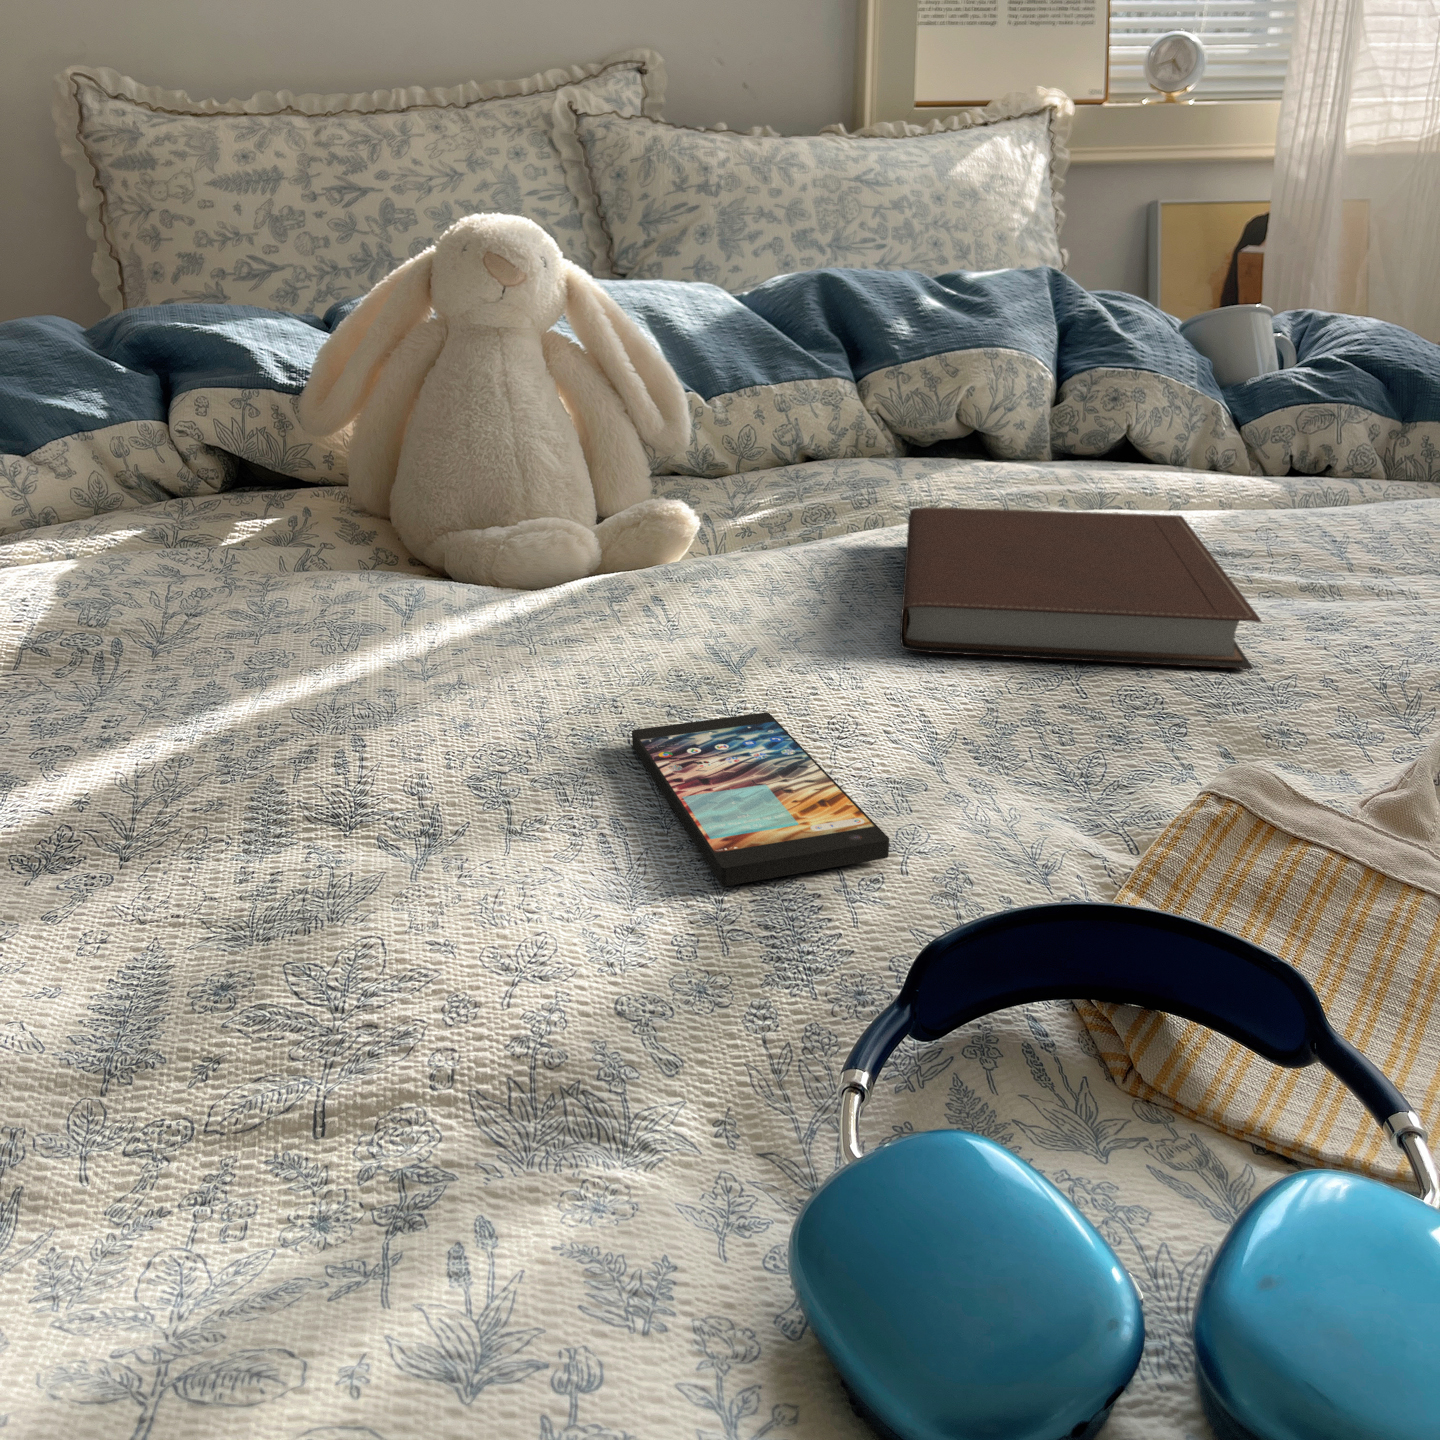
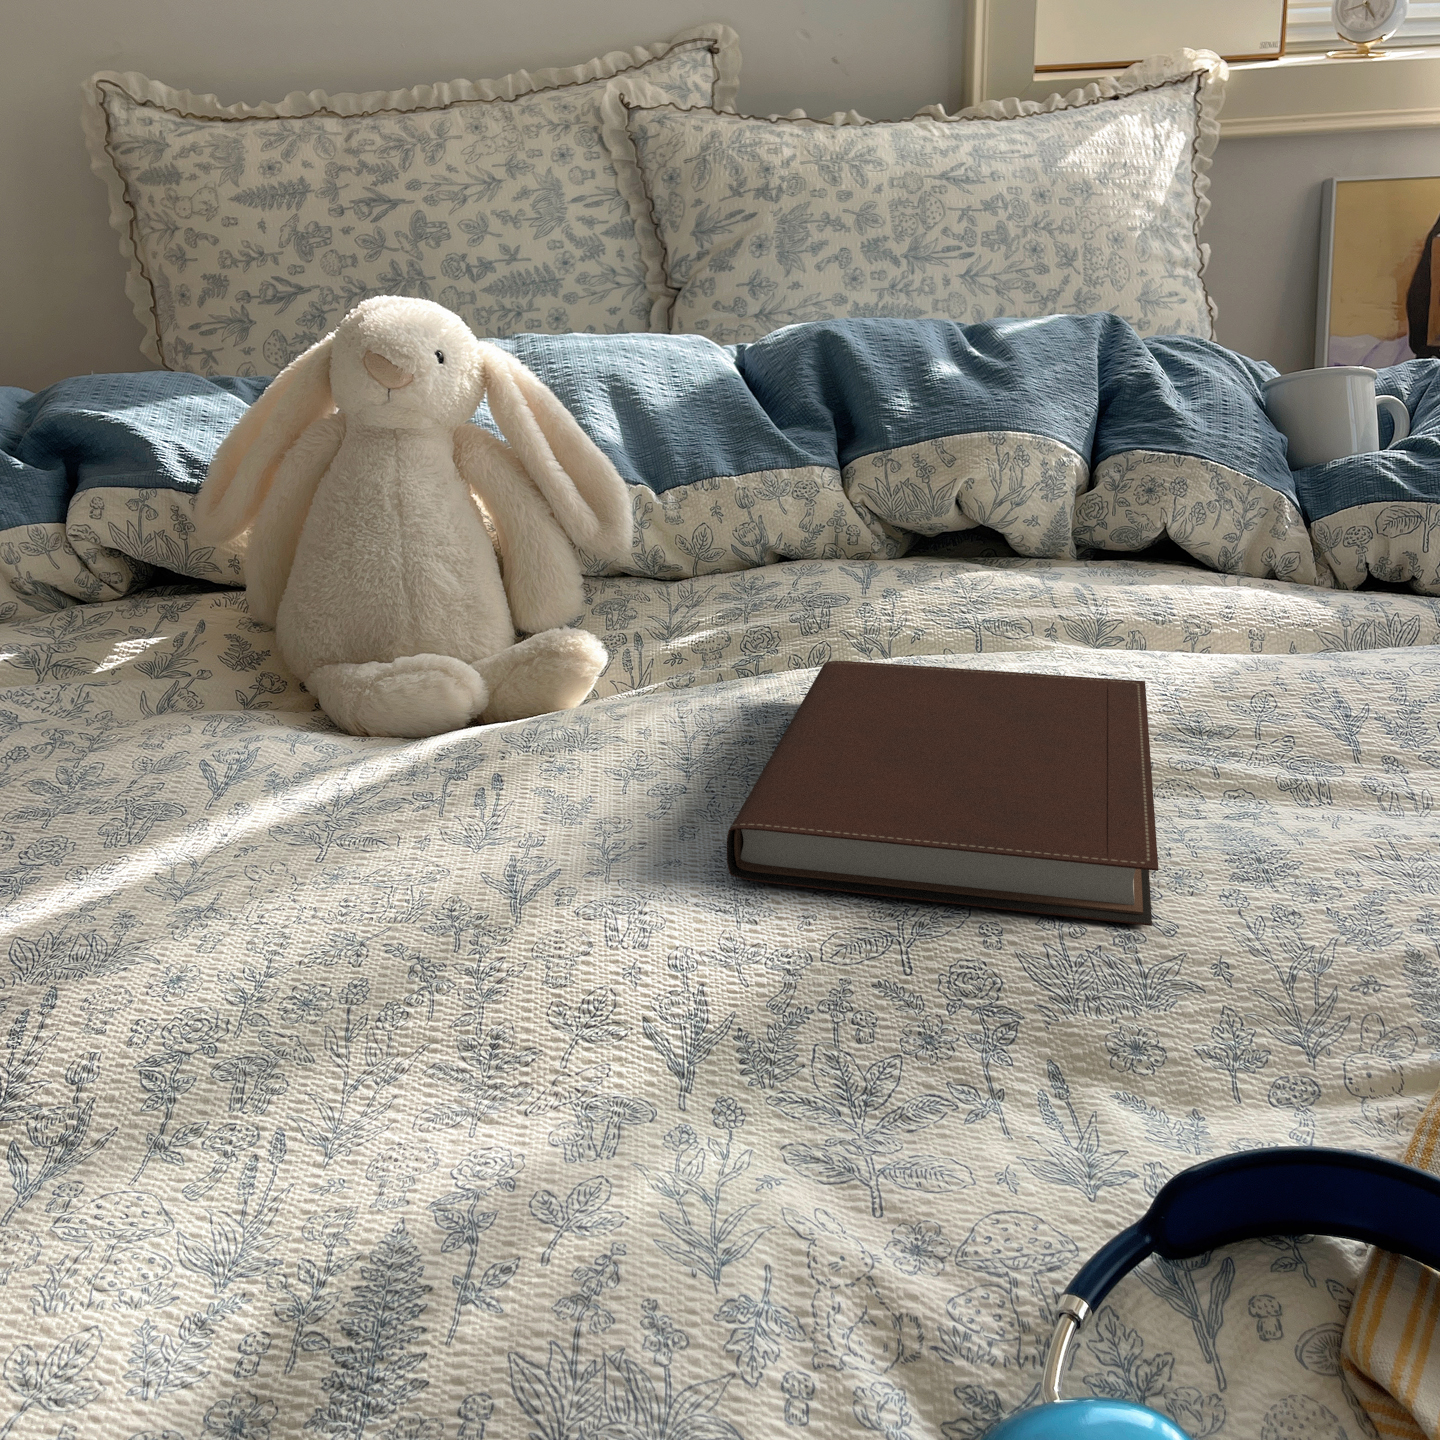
smartphone: present [632,712,889,886] -> none [315,980,546,1276]

